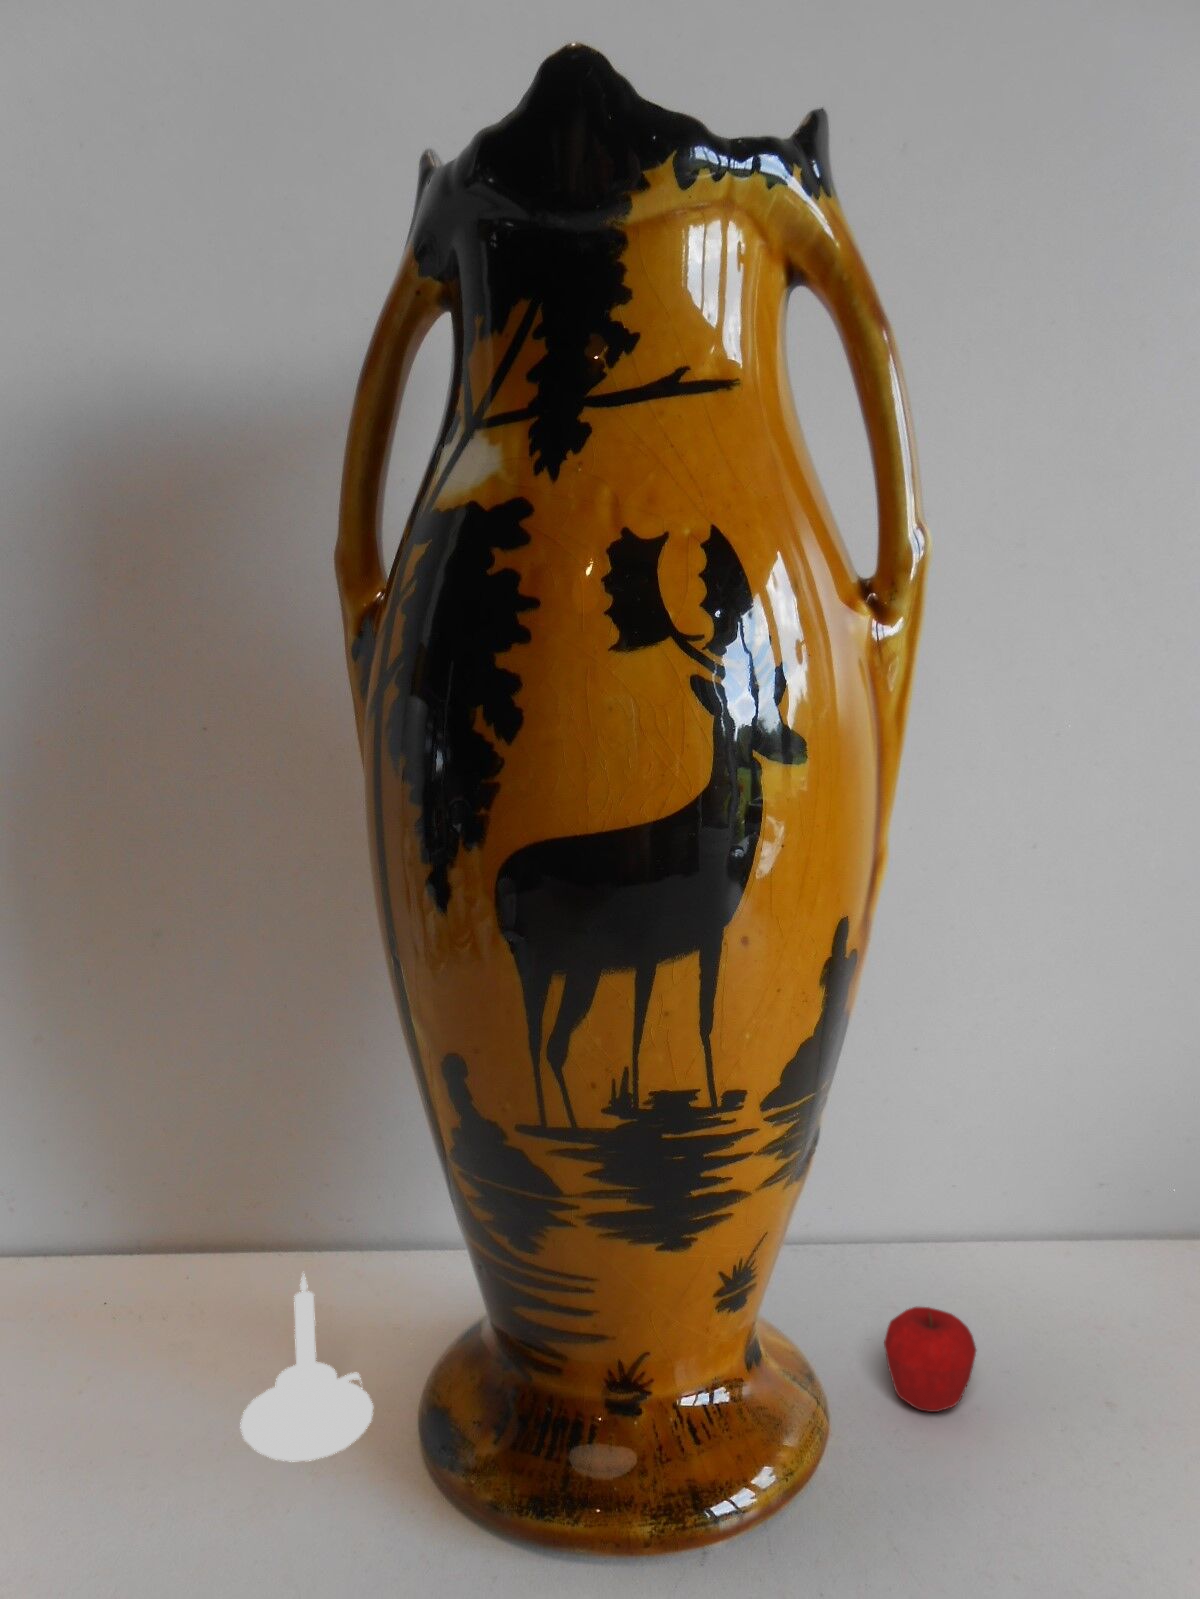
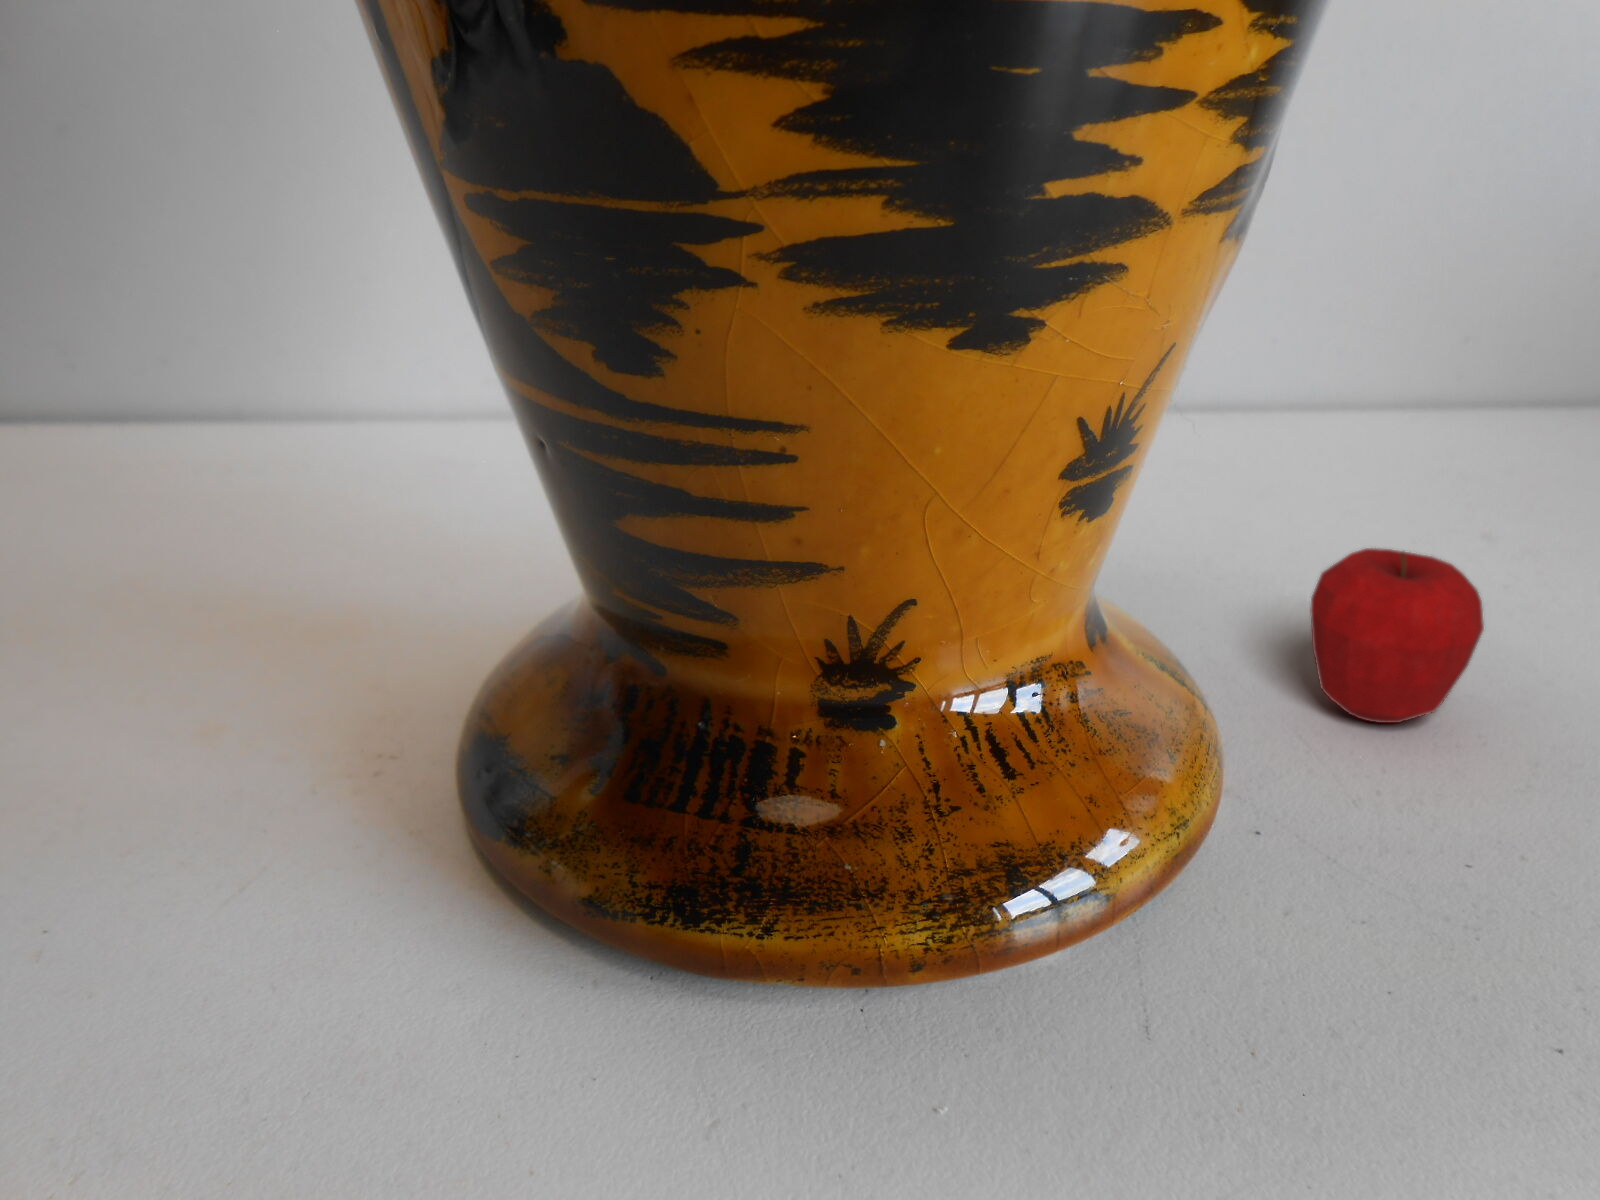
candle holder: present [240,1274,373,1461] -> none [118,487,377,837]

